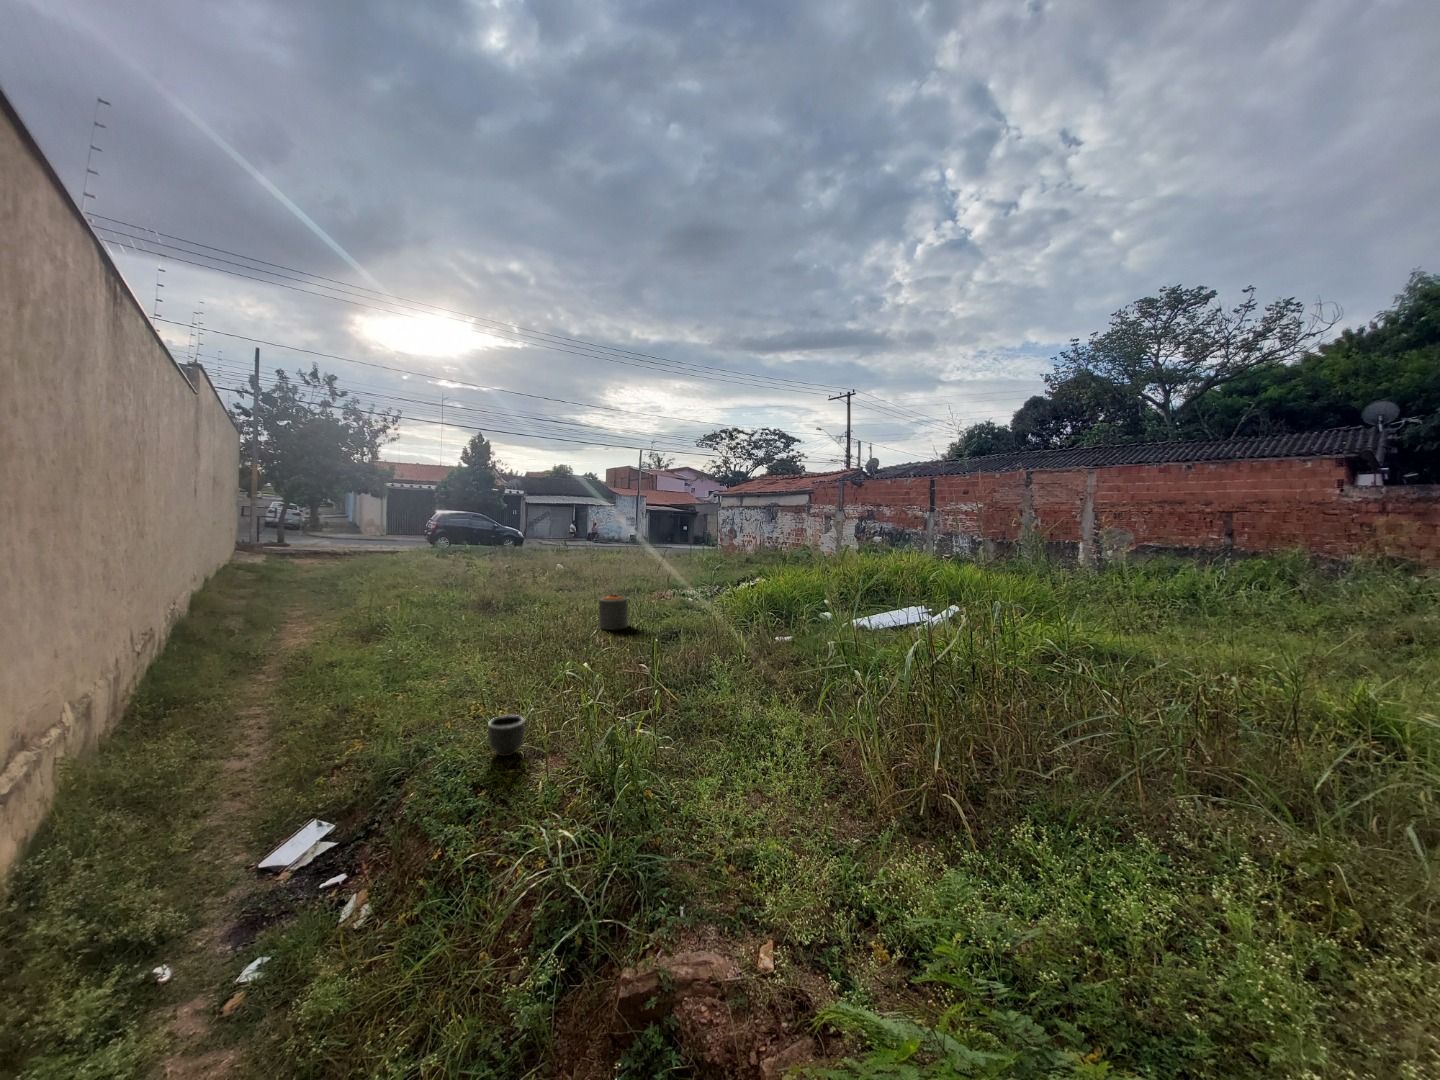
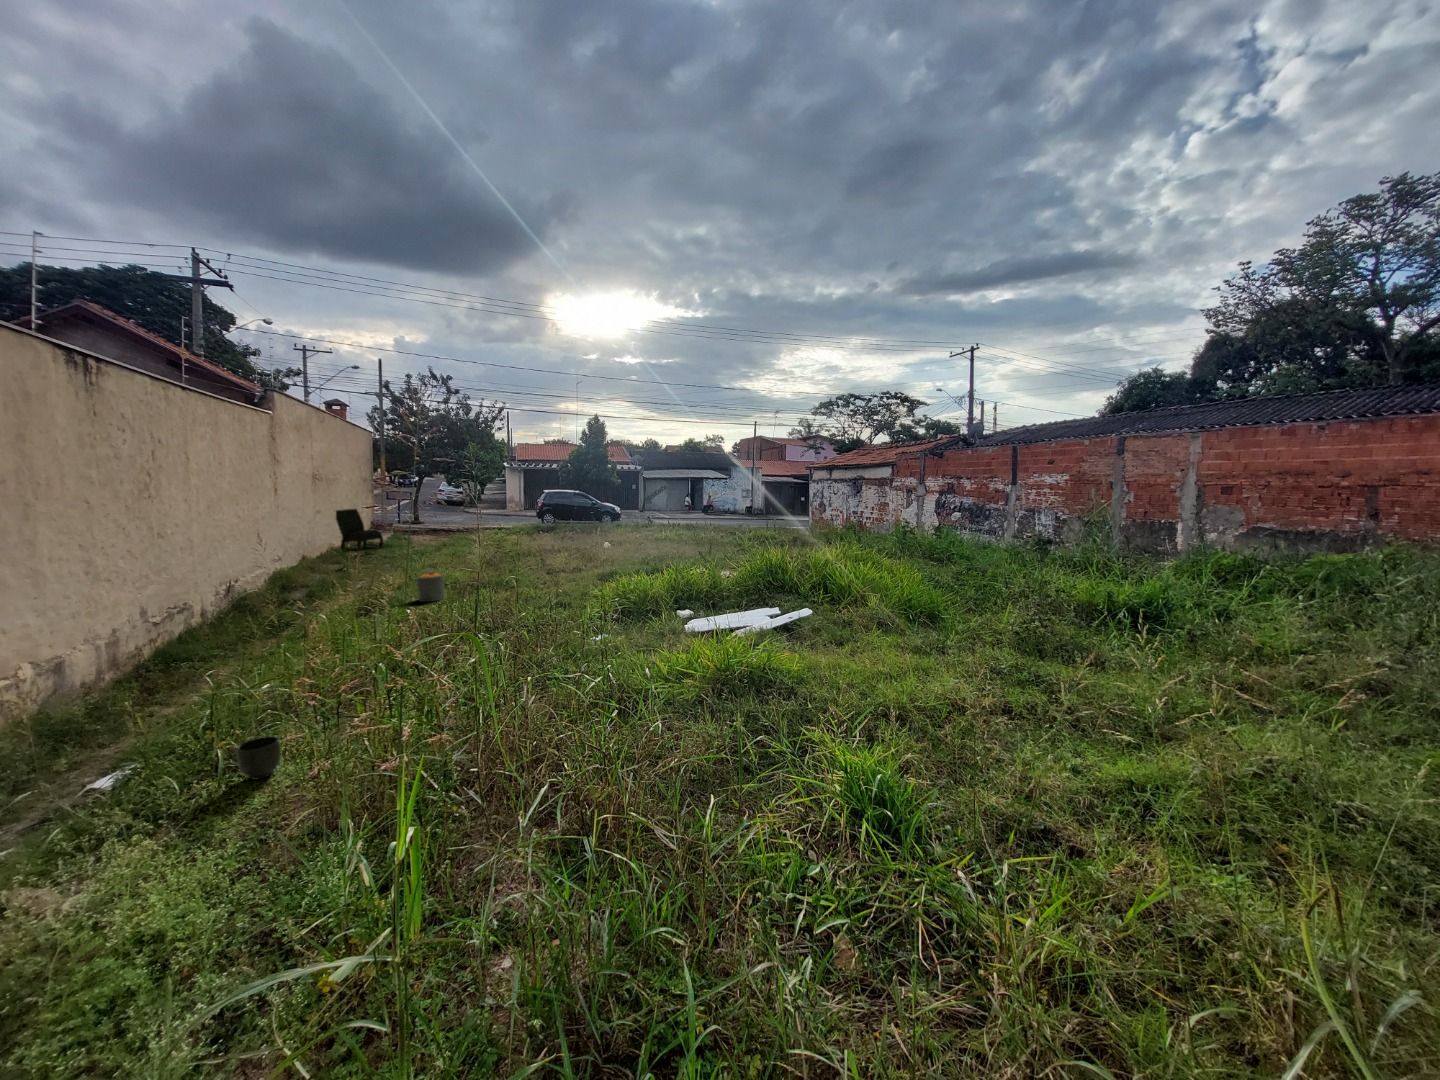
lounge chair: none [220,524,282,572] -> present [334,509,383,551]
trash can: present [599,592,628,630] -> present [417,571,445,602]

